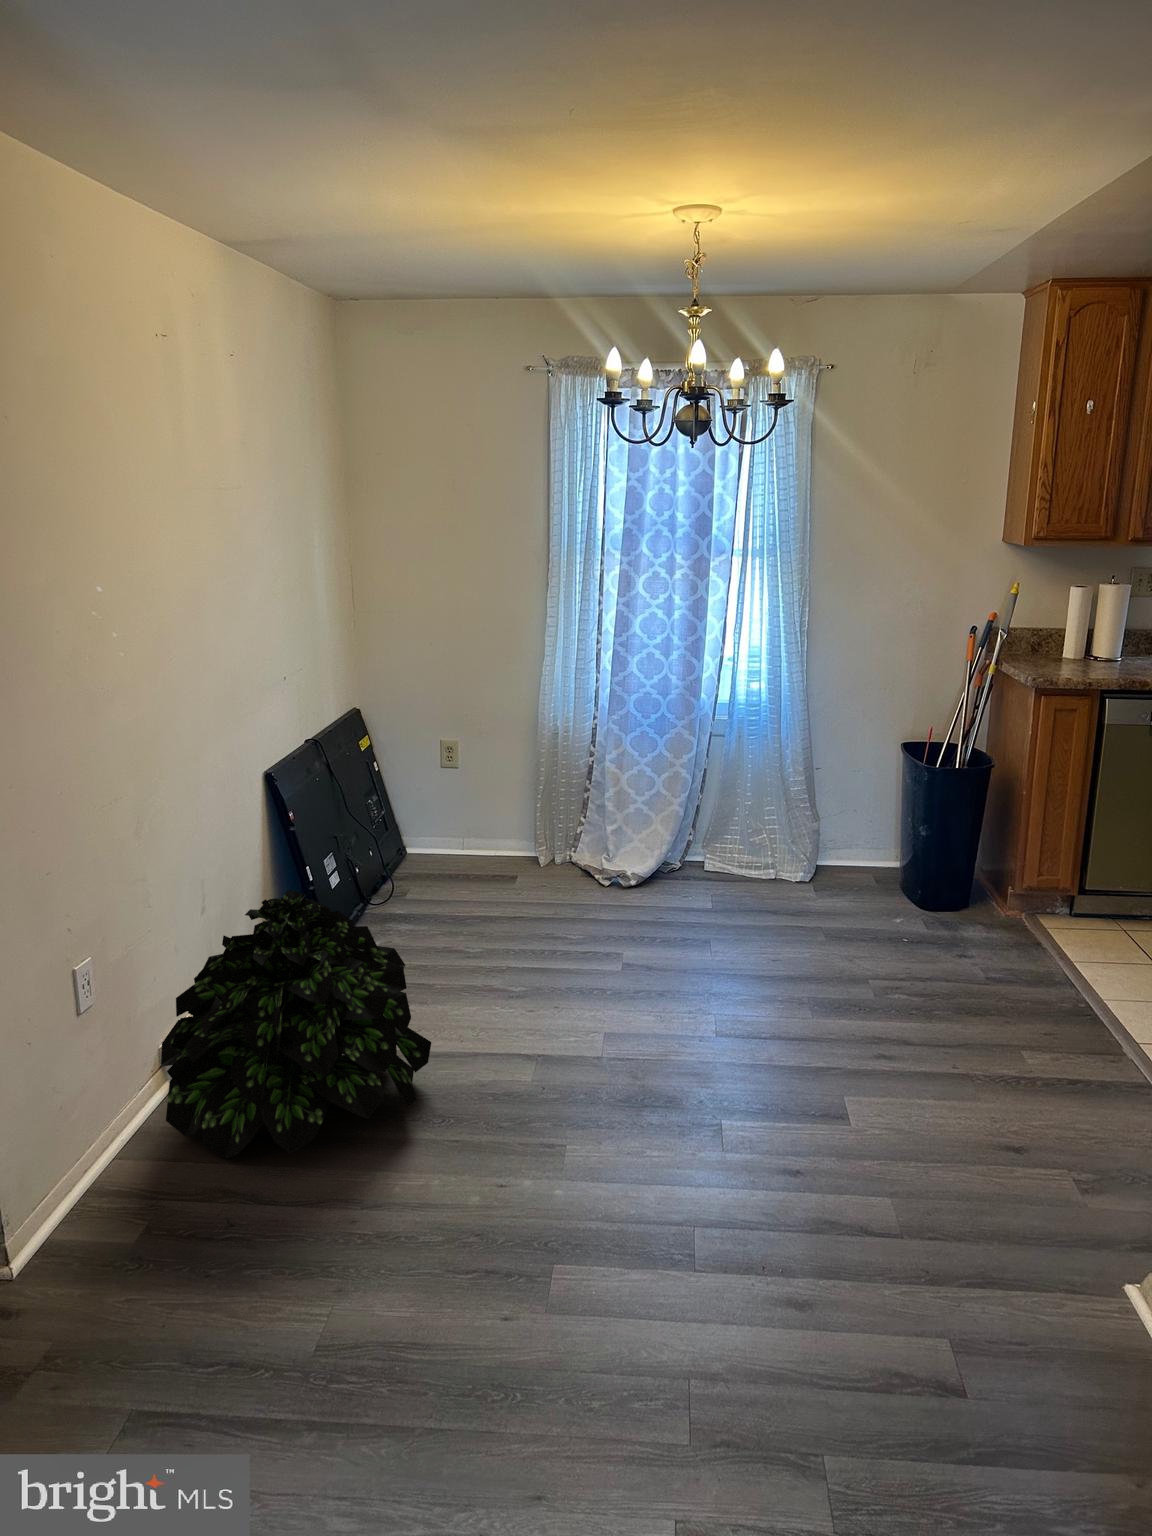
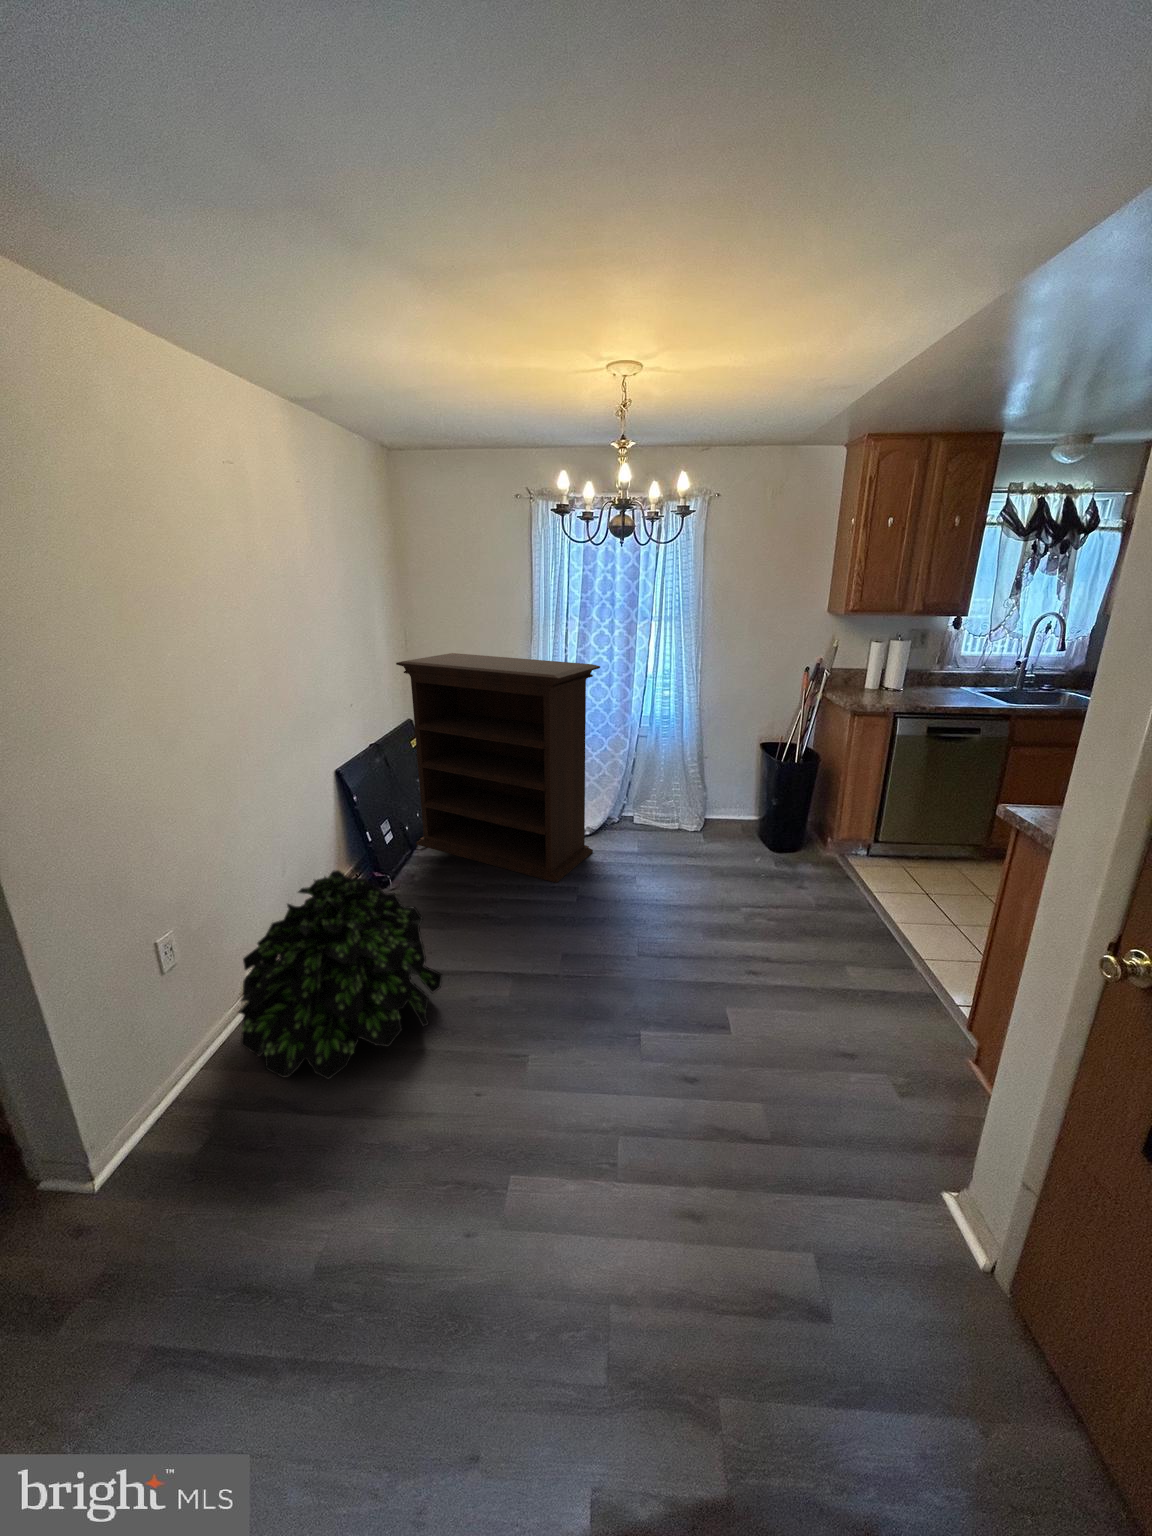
bookshelf: none [348,607,653,947] -> present [396,653,600,883]

